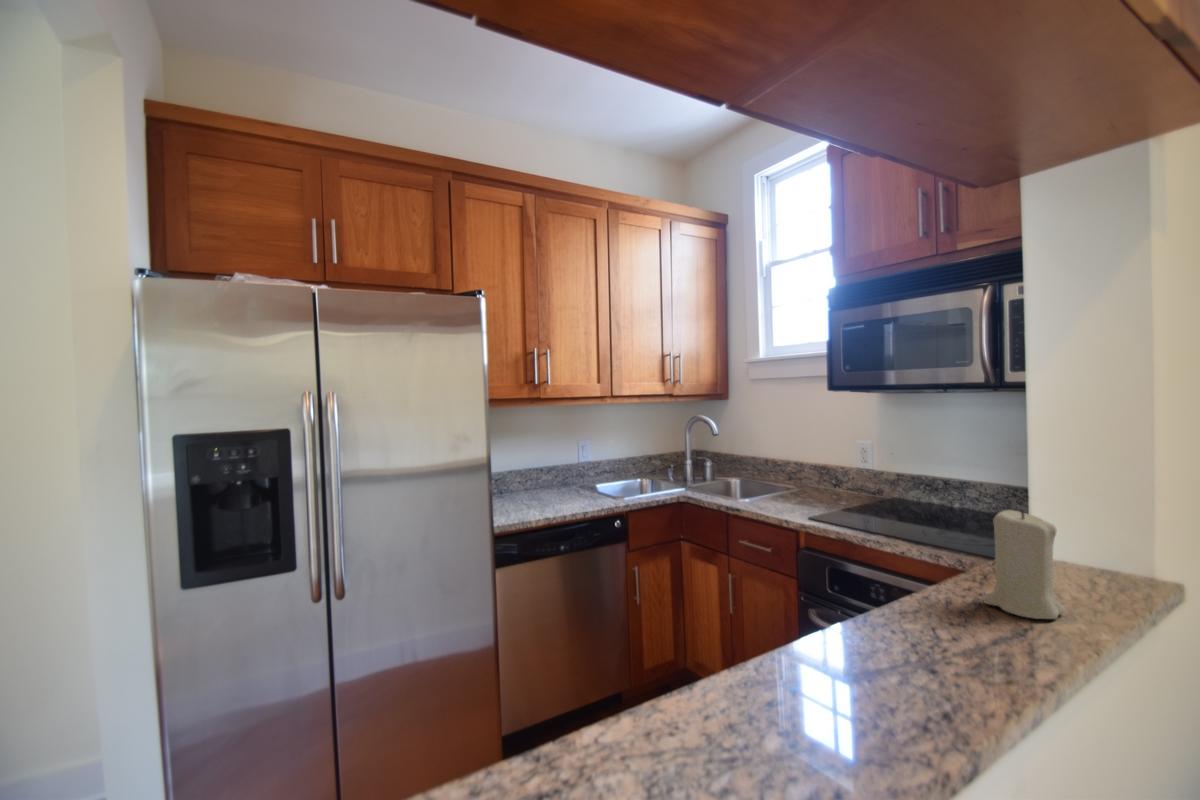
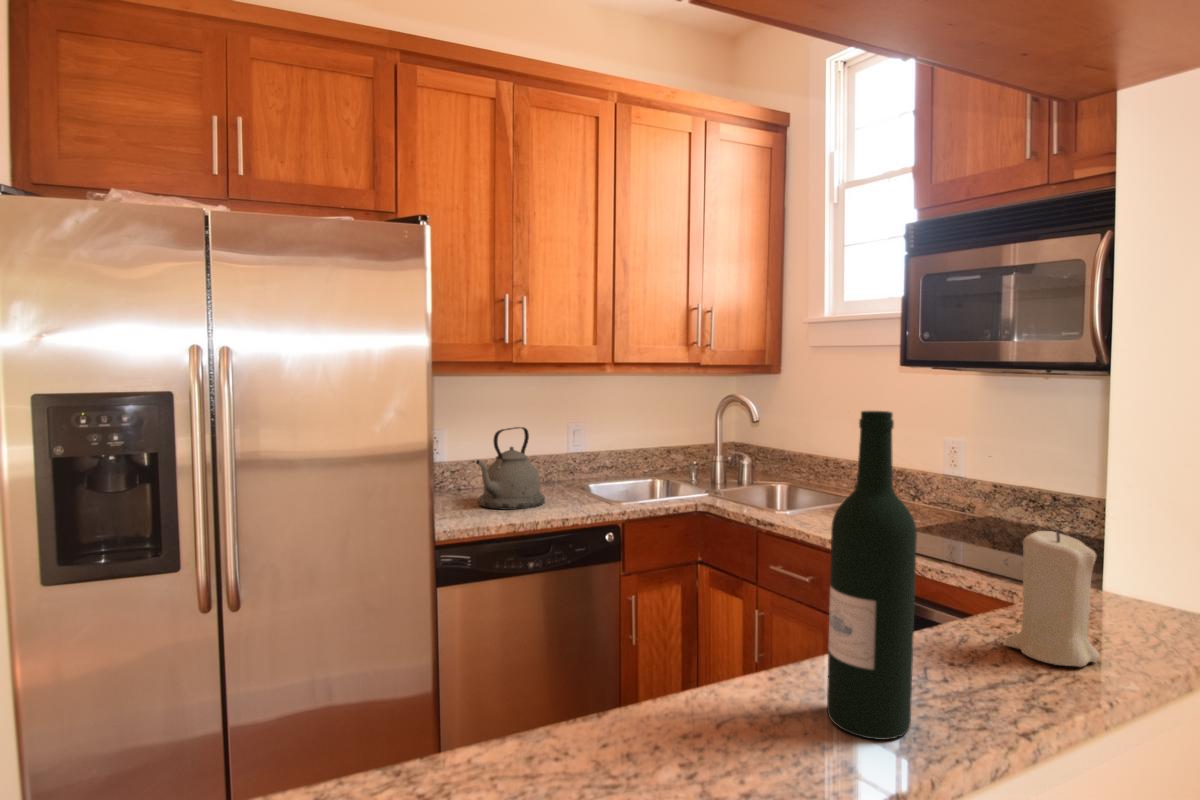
wine bottle: none [876,419,956,698] -> present [827,411,917,740]
kettle: none [517,445,567,507] -> present [476,427,545,510]

